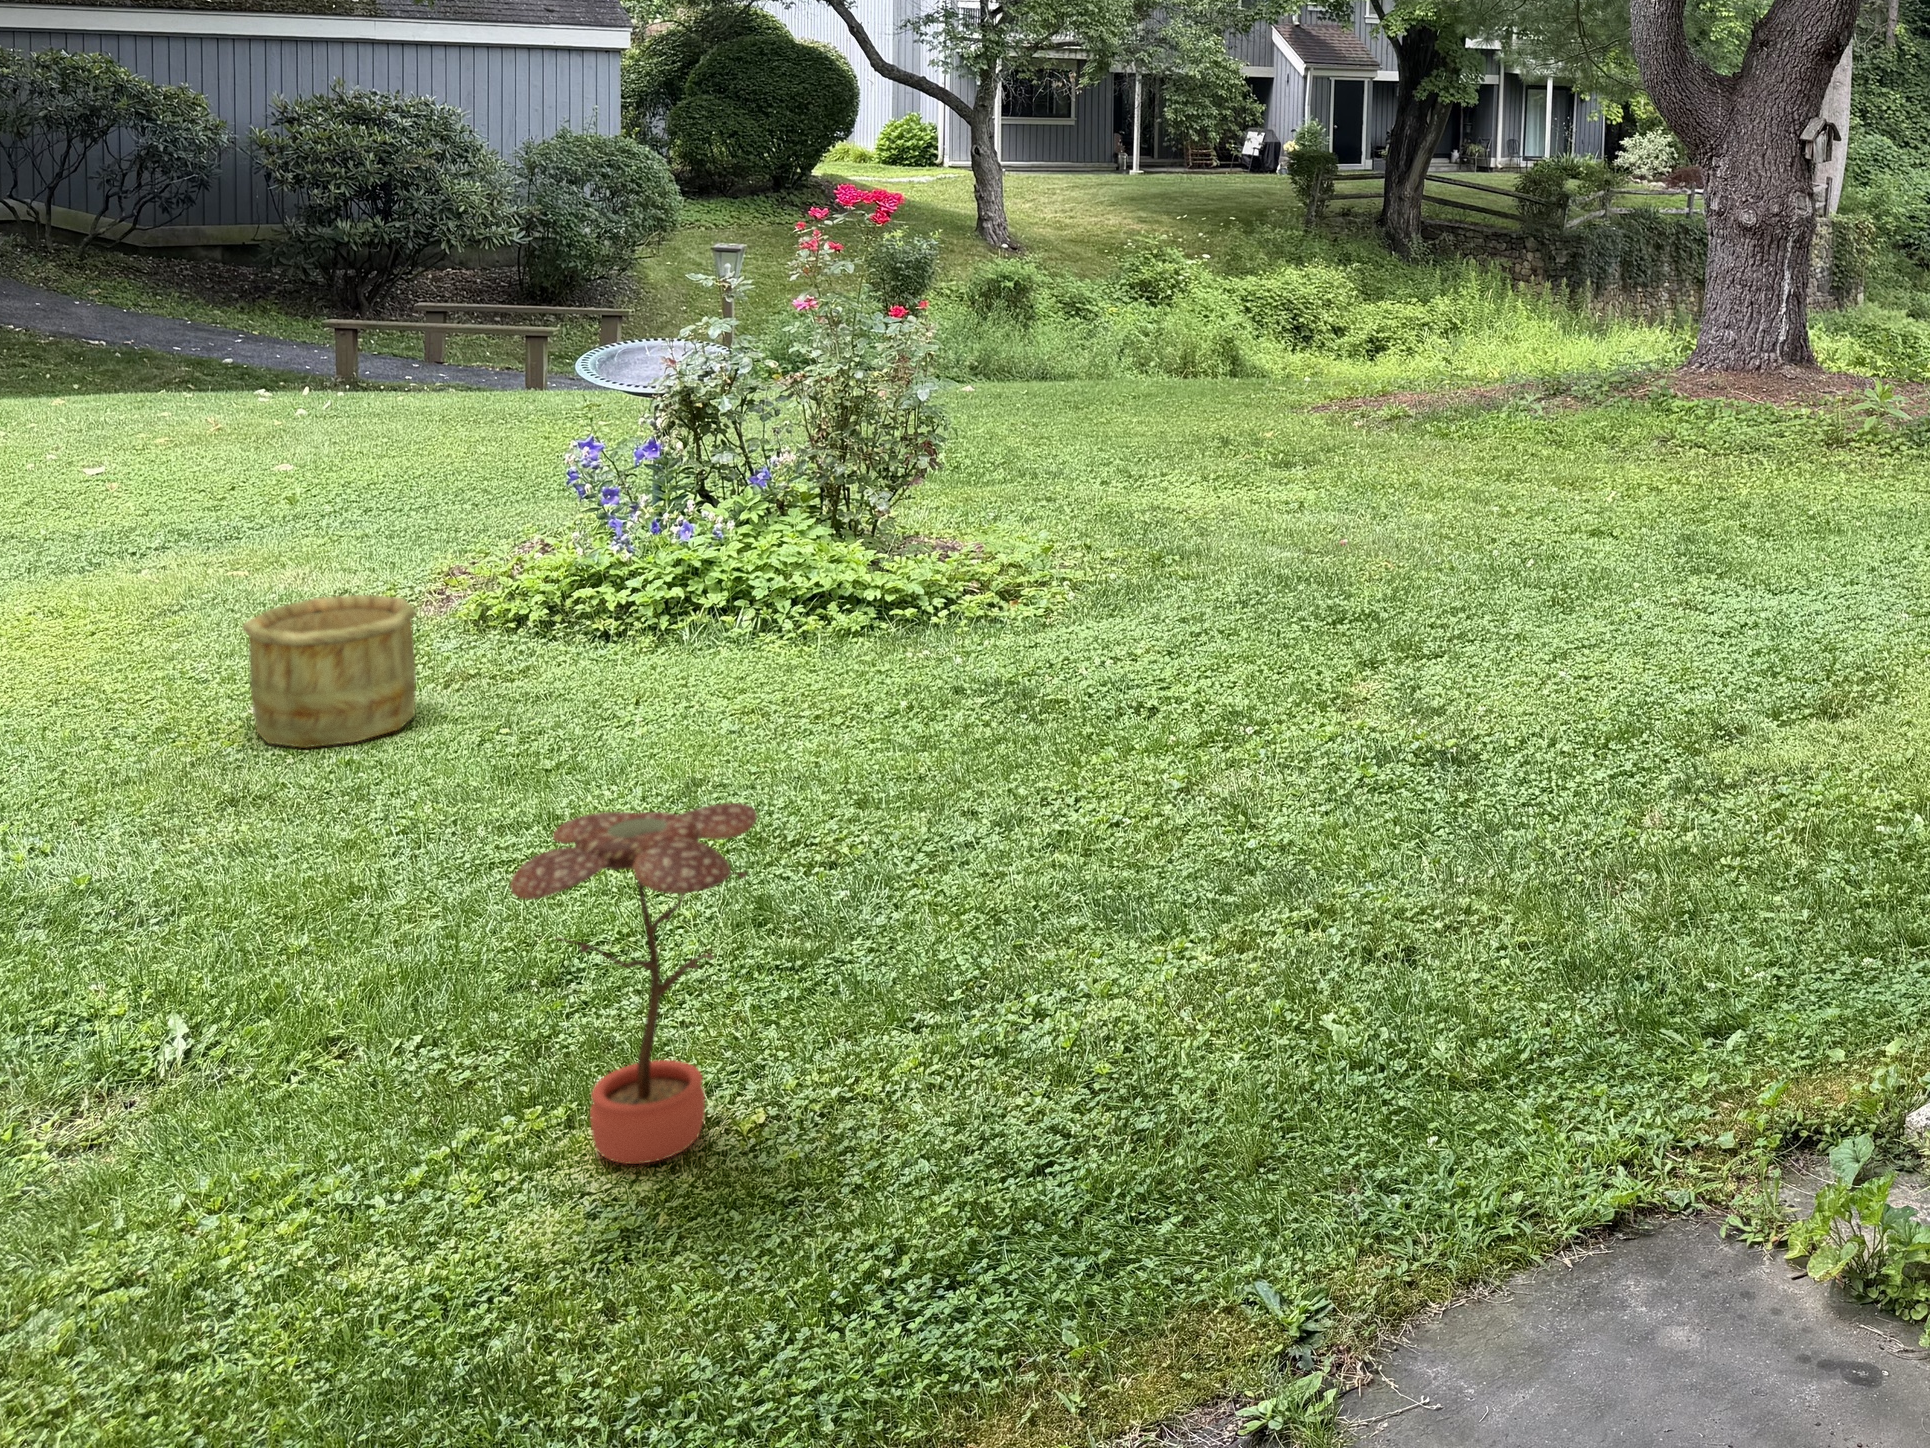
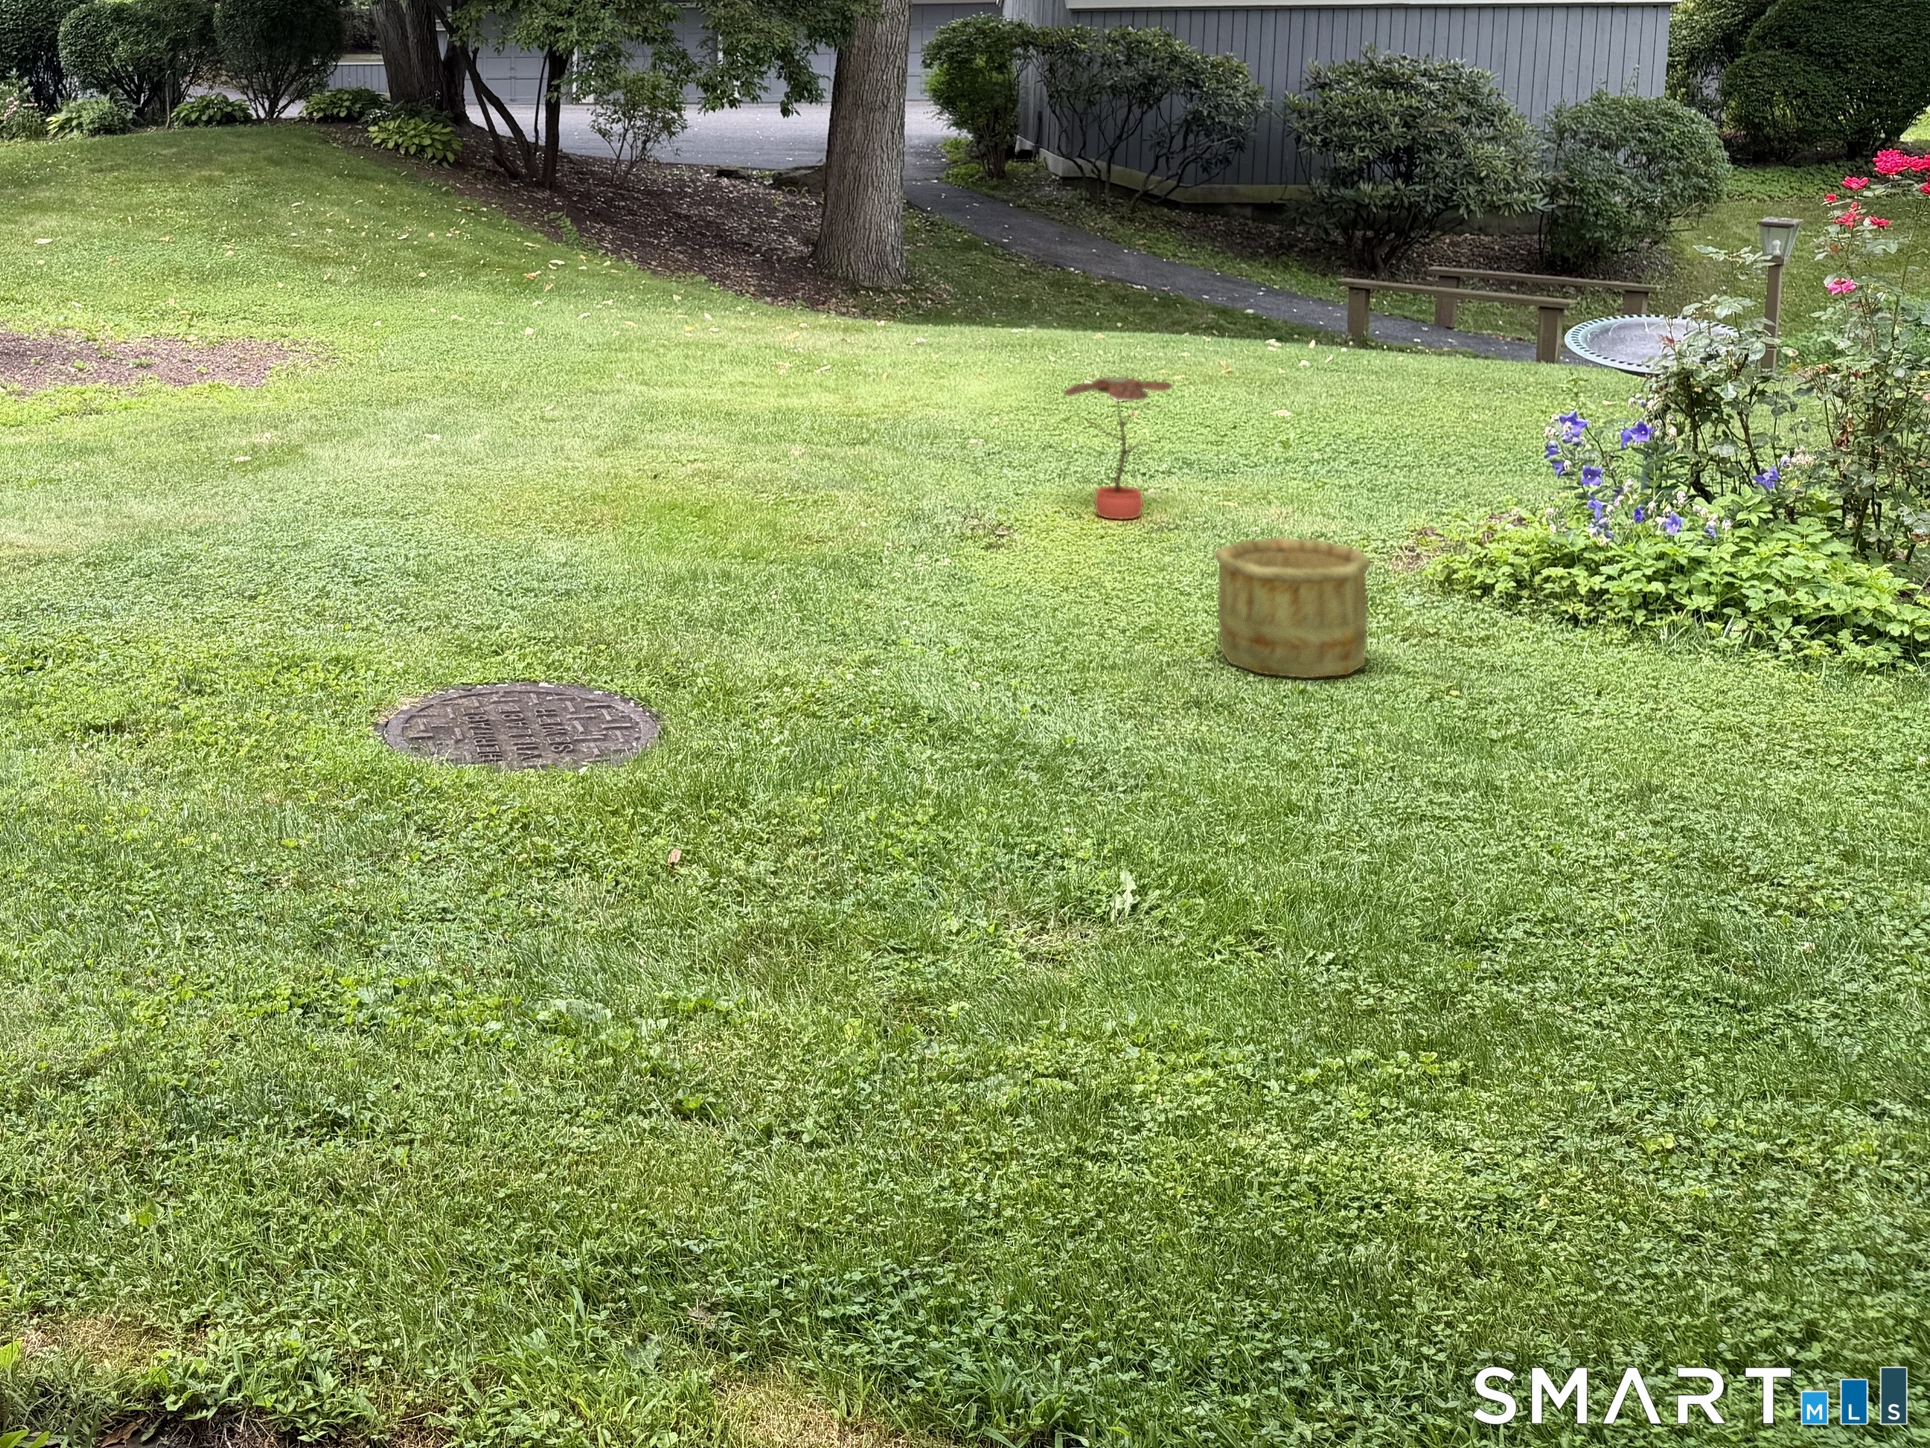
potted plant: present [510,803,757,1164] -> present [1064,377,1173,519]

